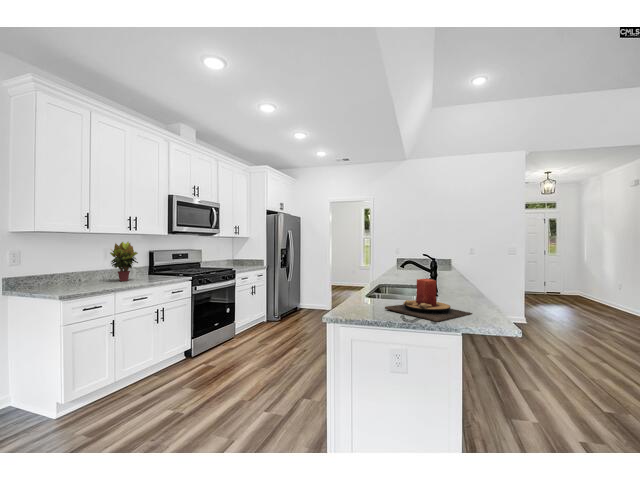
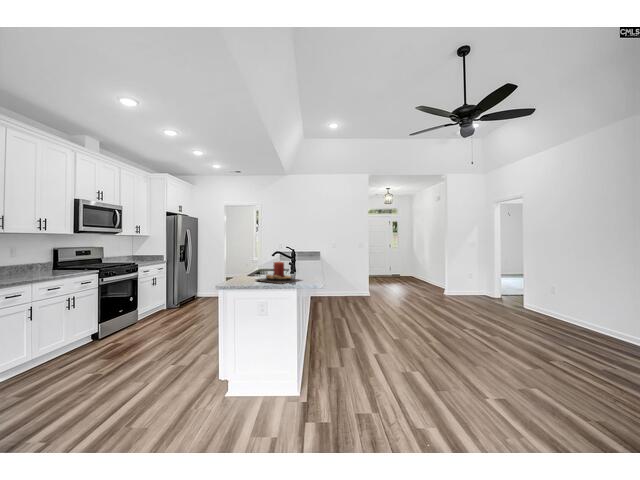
potted plant: present [110,242,138,281] -> none [18,240,49,275]

